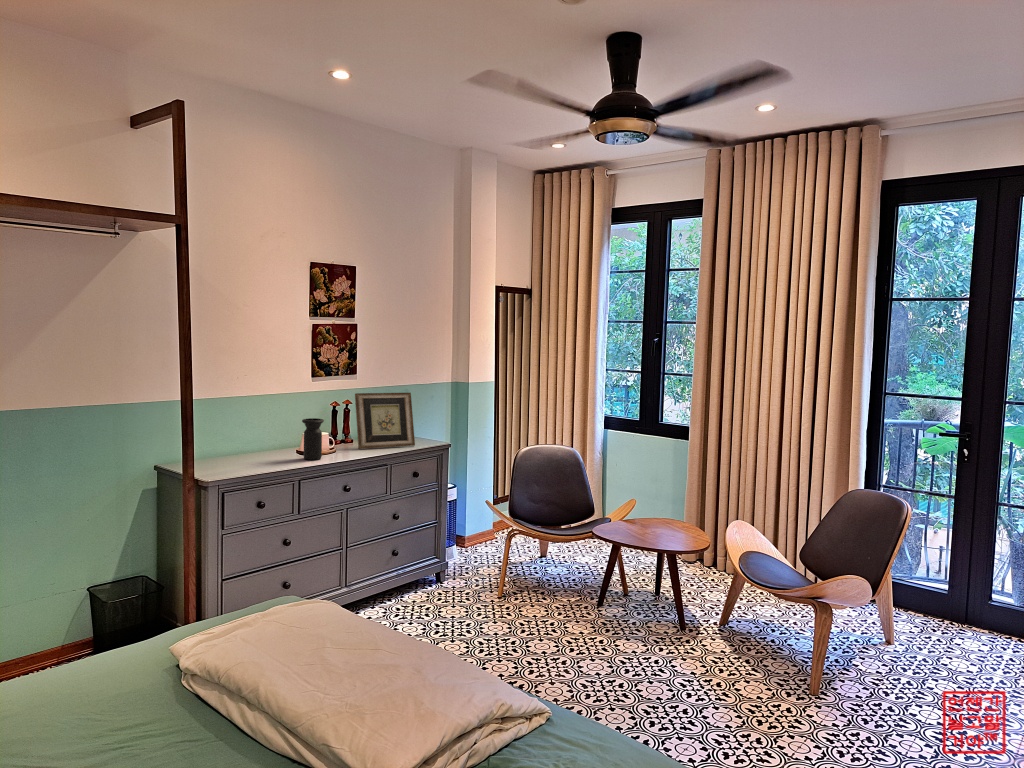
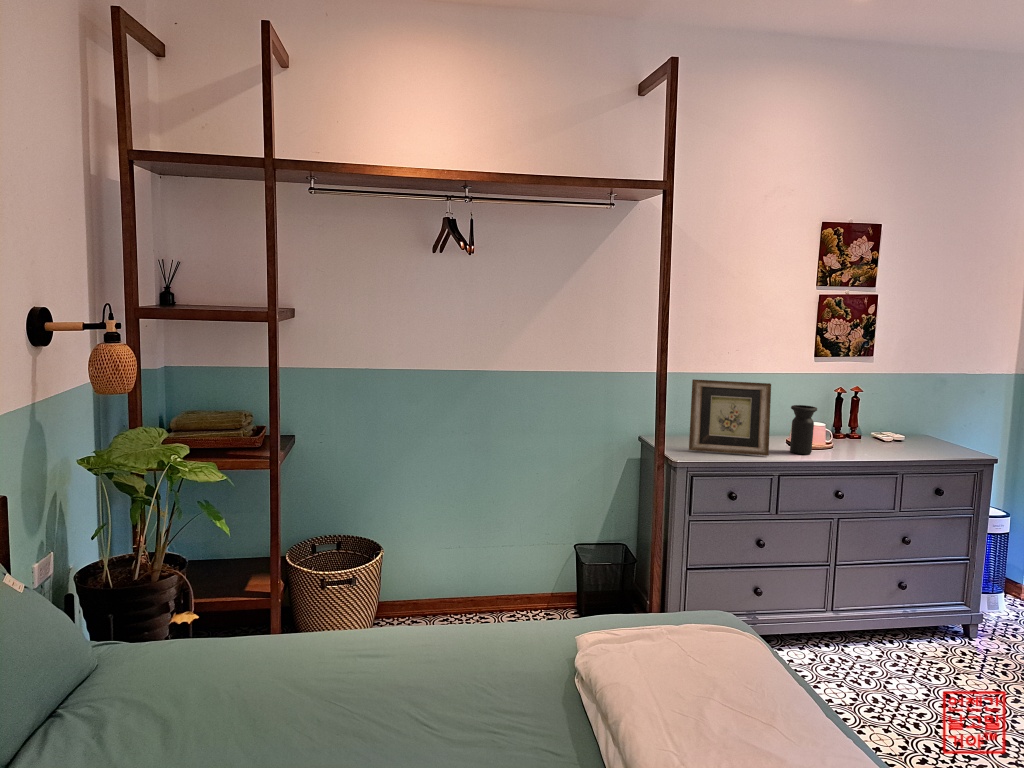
picture frame: present [355,393,415,449] -> present [689,379,771,456]

